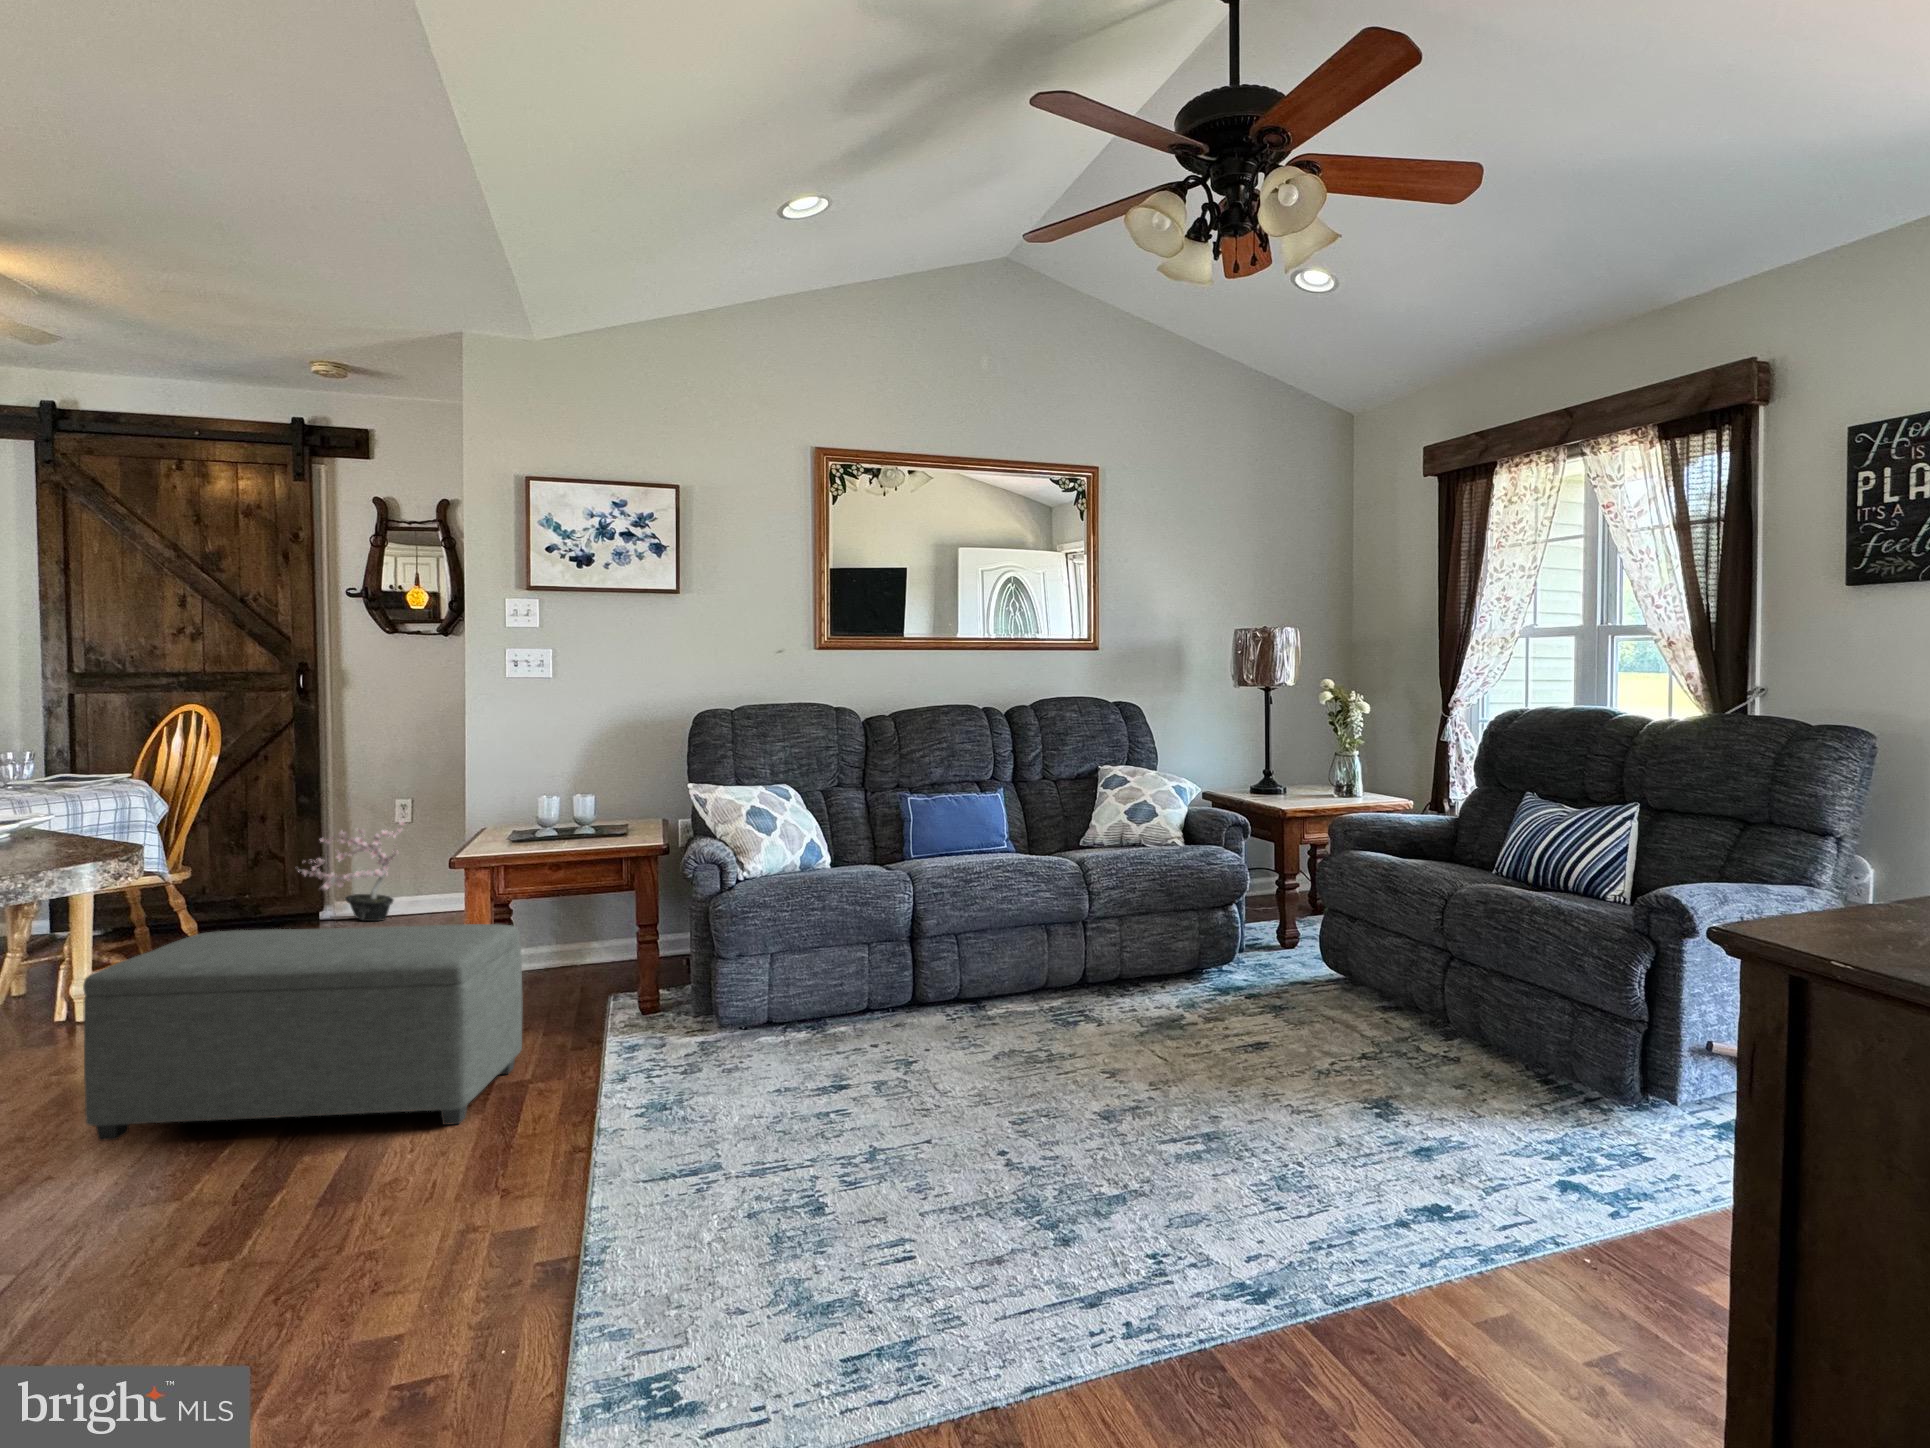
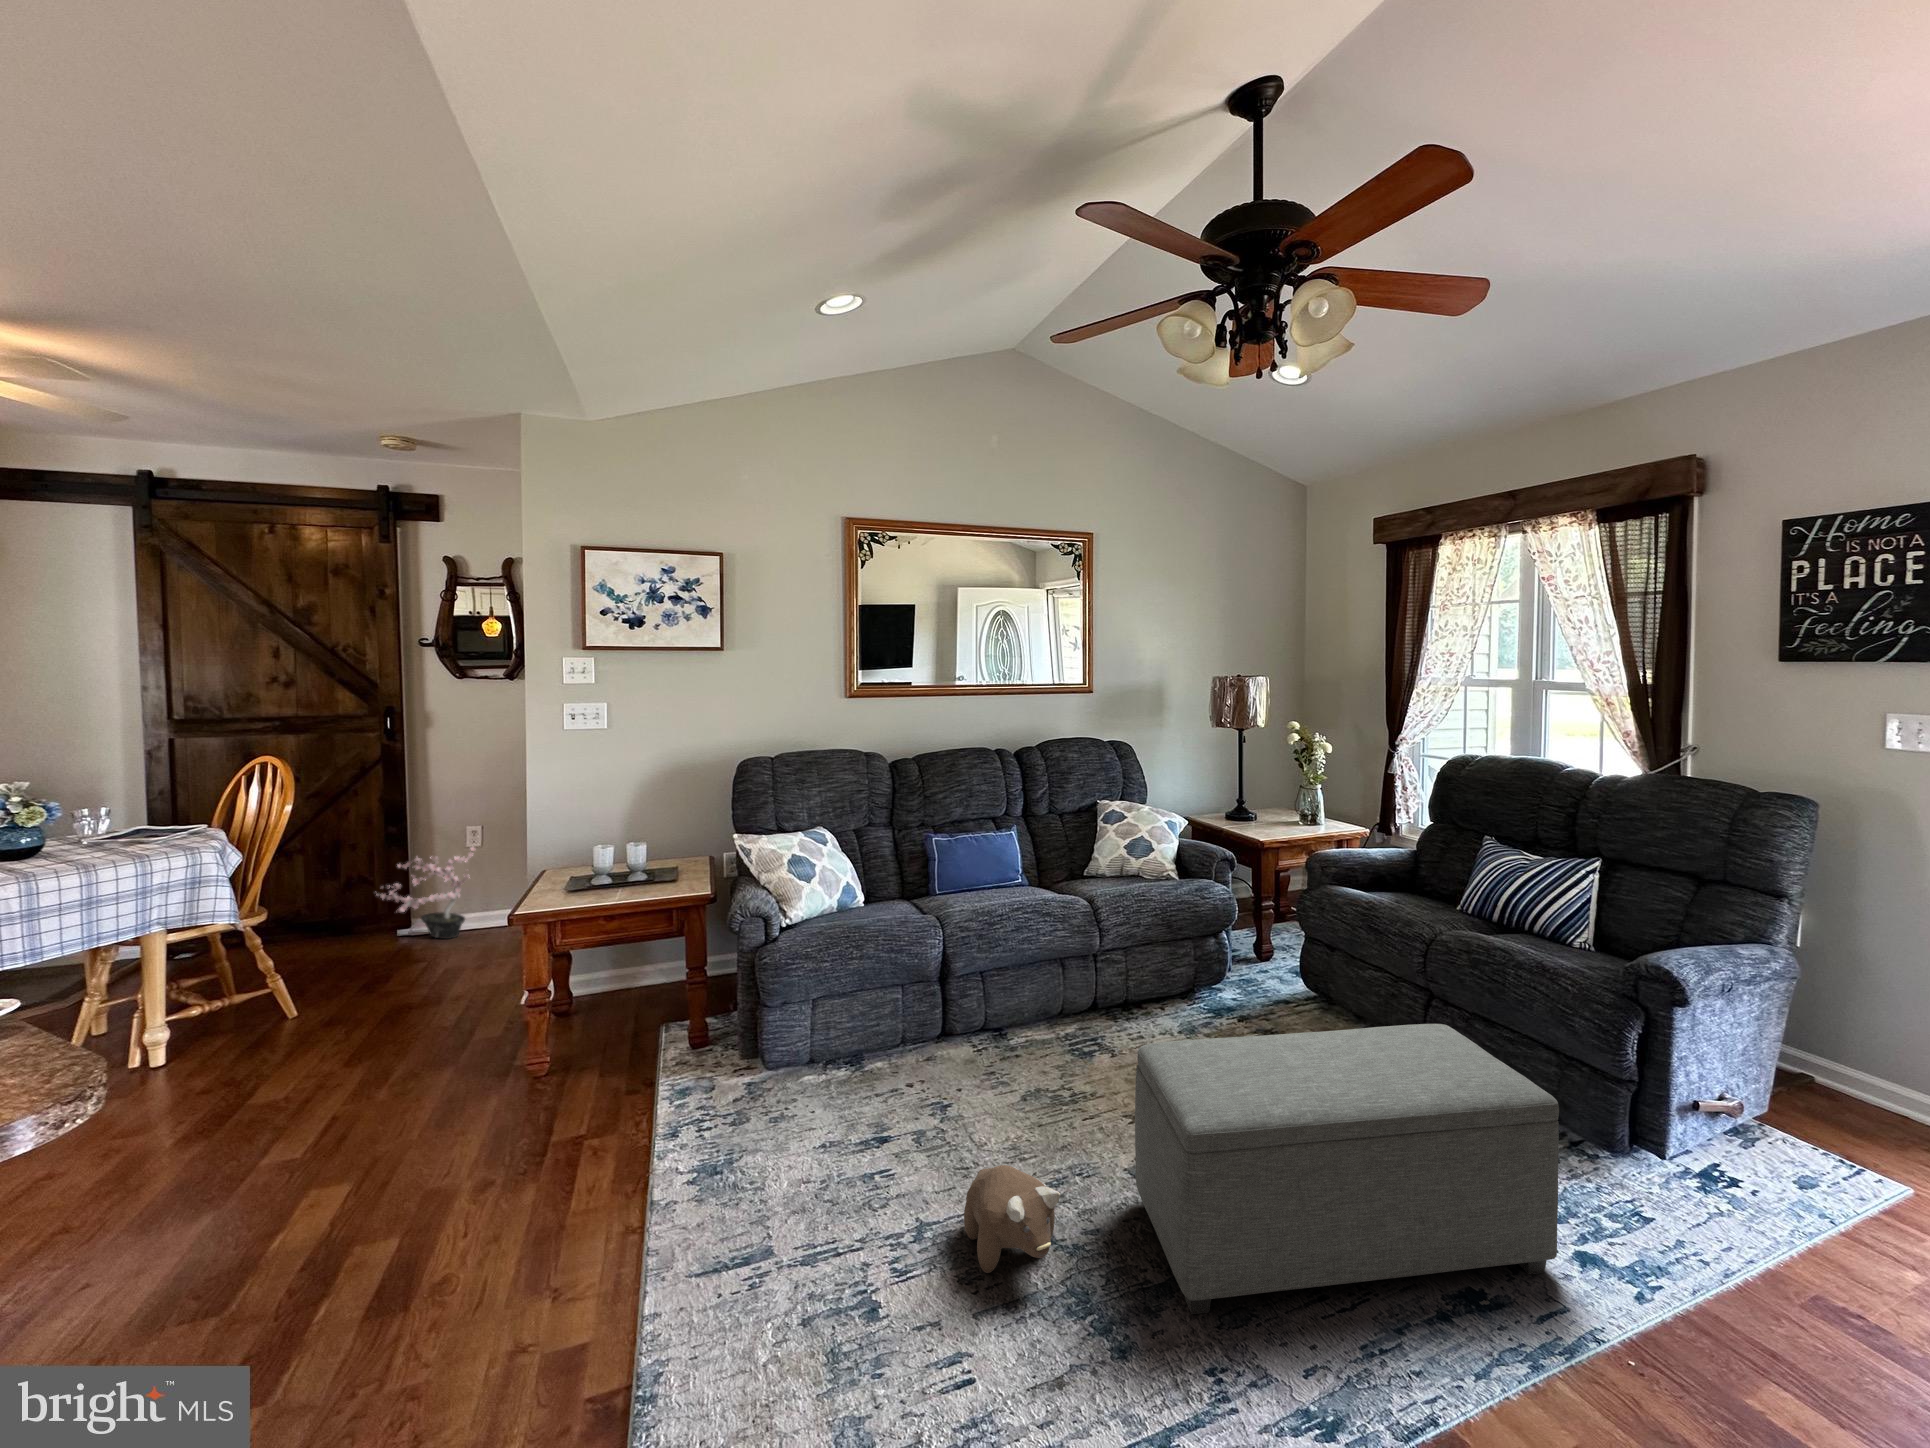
ottoman: present [83,924,522,1141] -> present [1135,1024,1559,1314]
plush toy: none [918,1084,1012,1184] -> present [964,1165,1060,1273]

